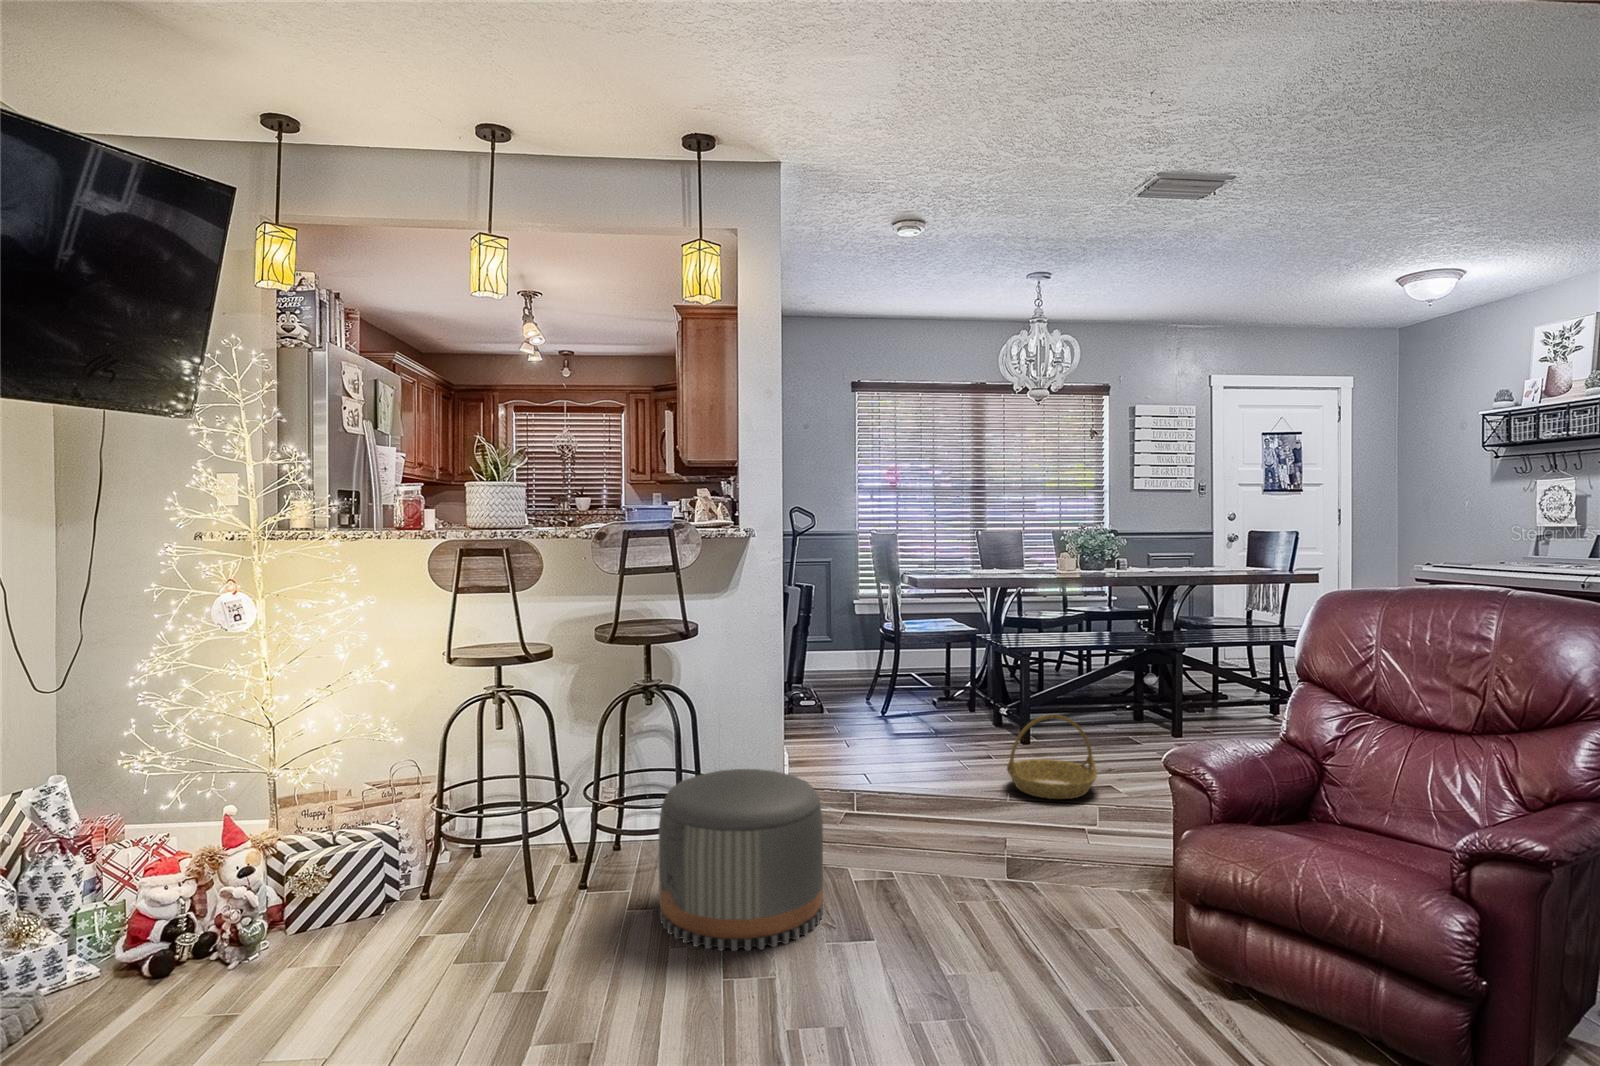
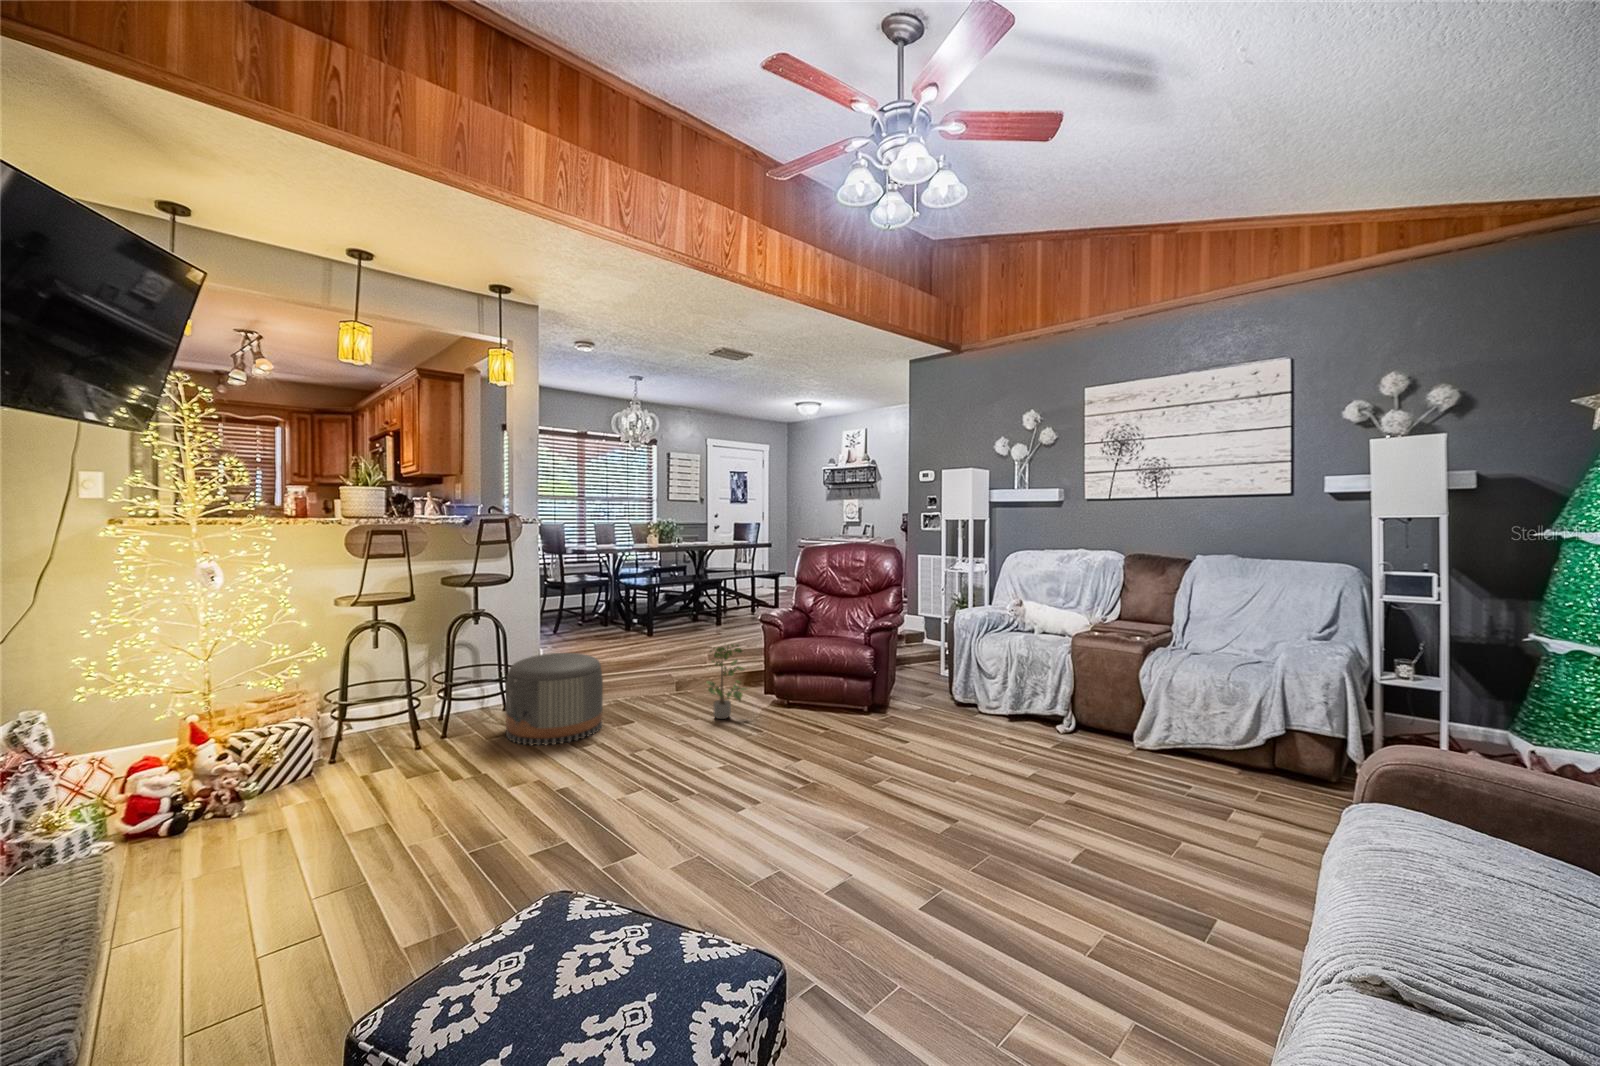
basket: present [1007,714,1097,799] -> none [655,615,700,657]
potted plant: none [1013,810,1122,983] -> present [706,644,747,719]

